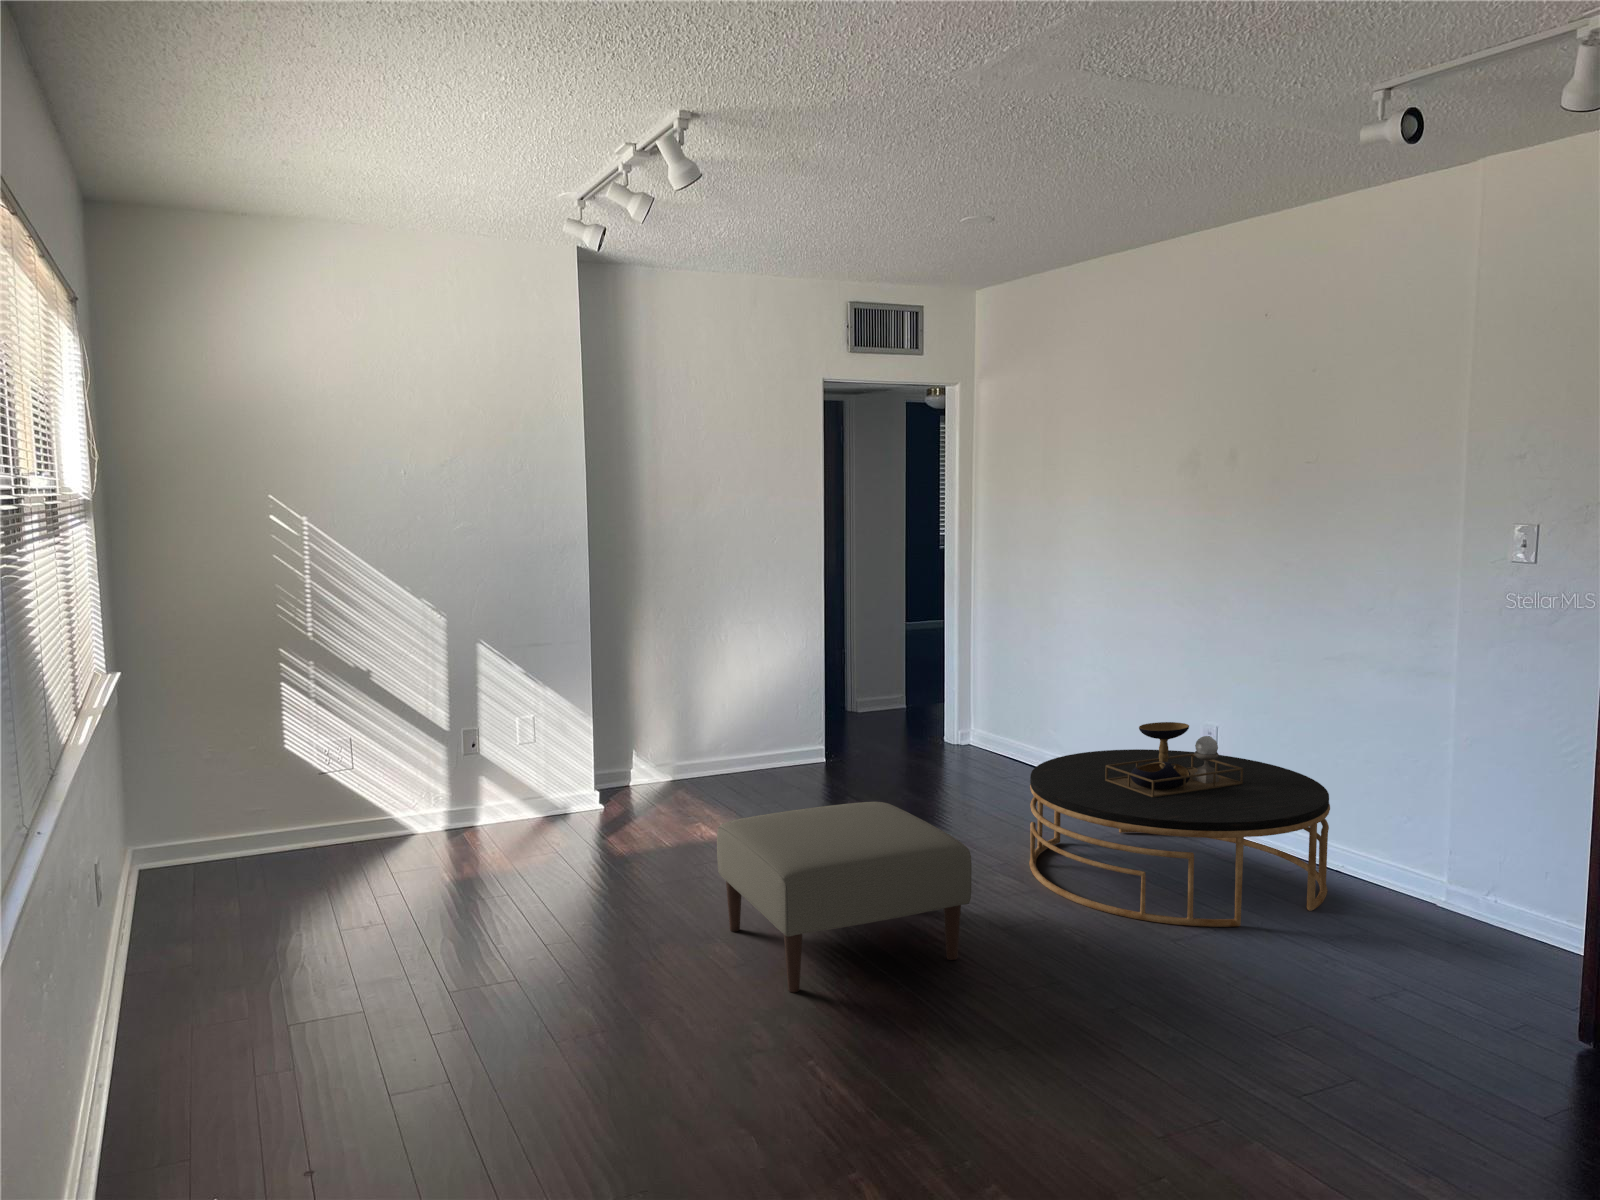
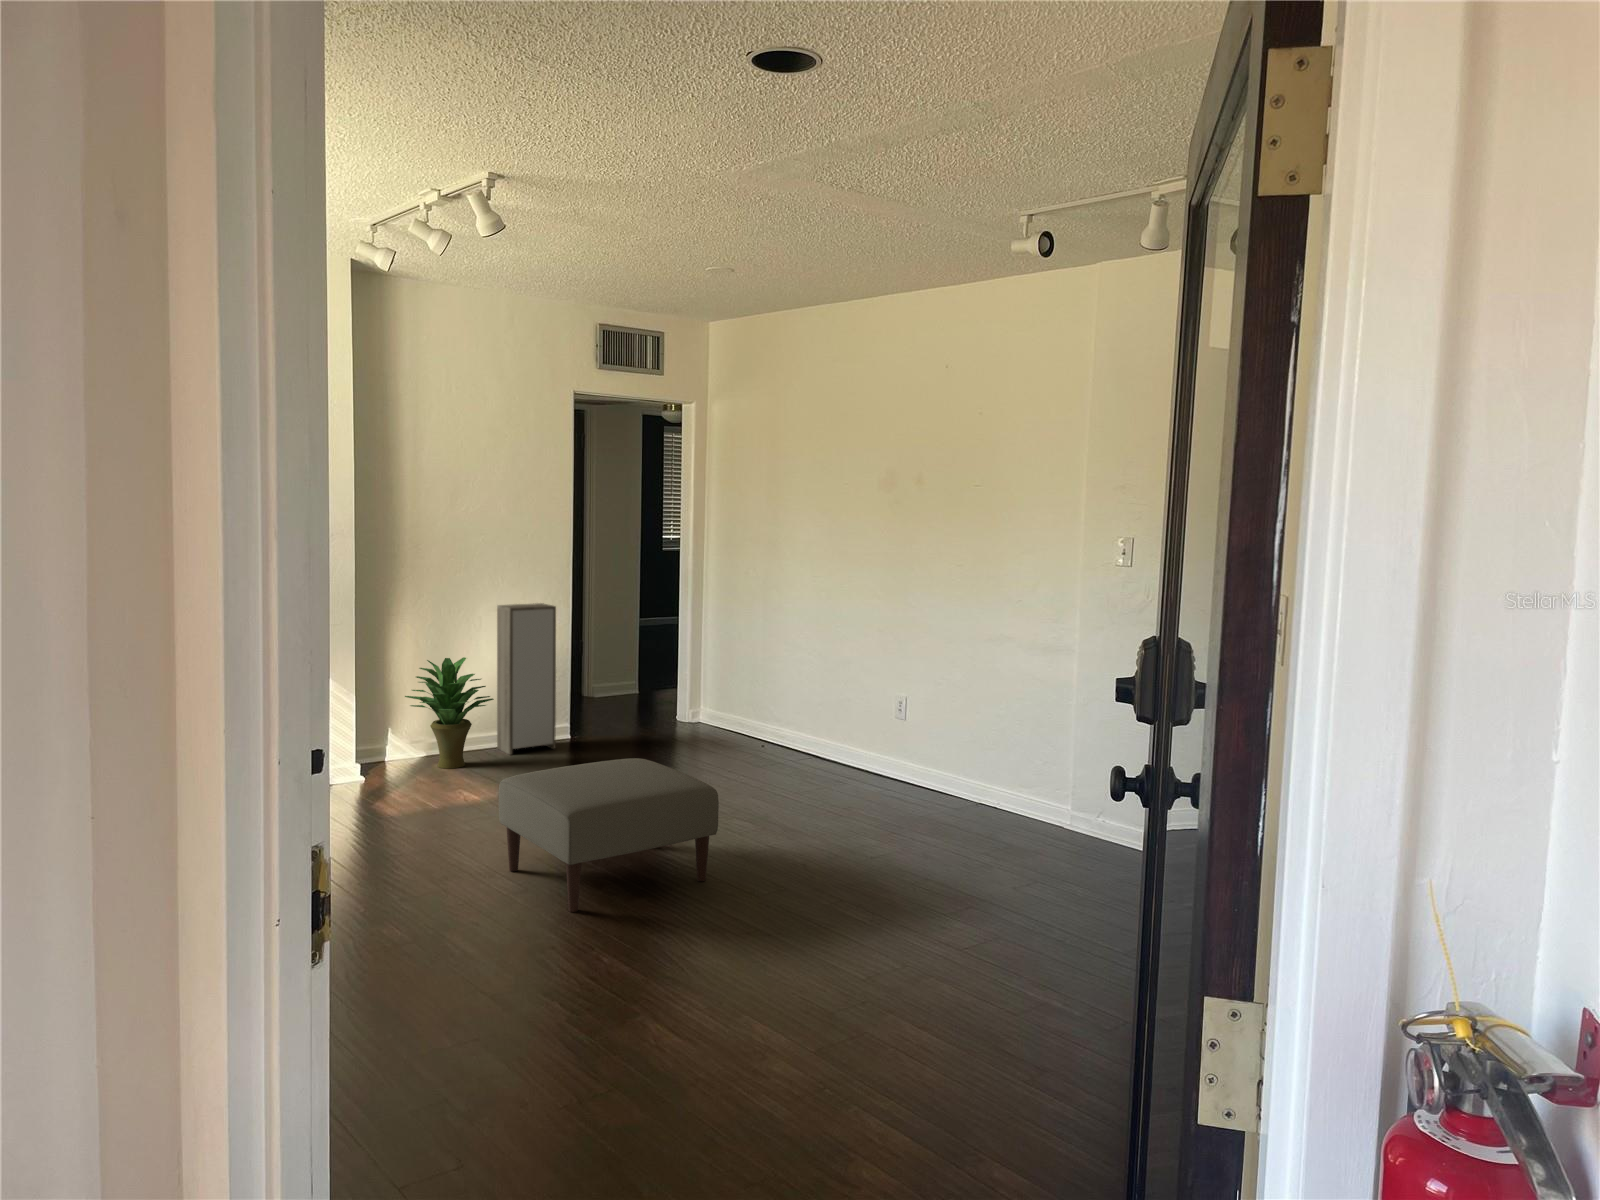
storage cabinet: none [741,614,806,782] -> present [497,603,556,755]
potted plant: none [643,675,737,797] -> present [405,657,494,768]
coffee table: present [1029,722,1330,927] -> none [757,691,987,847]

